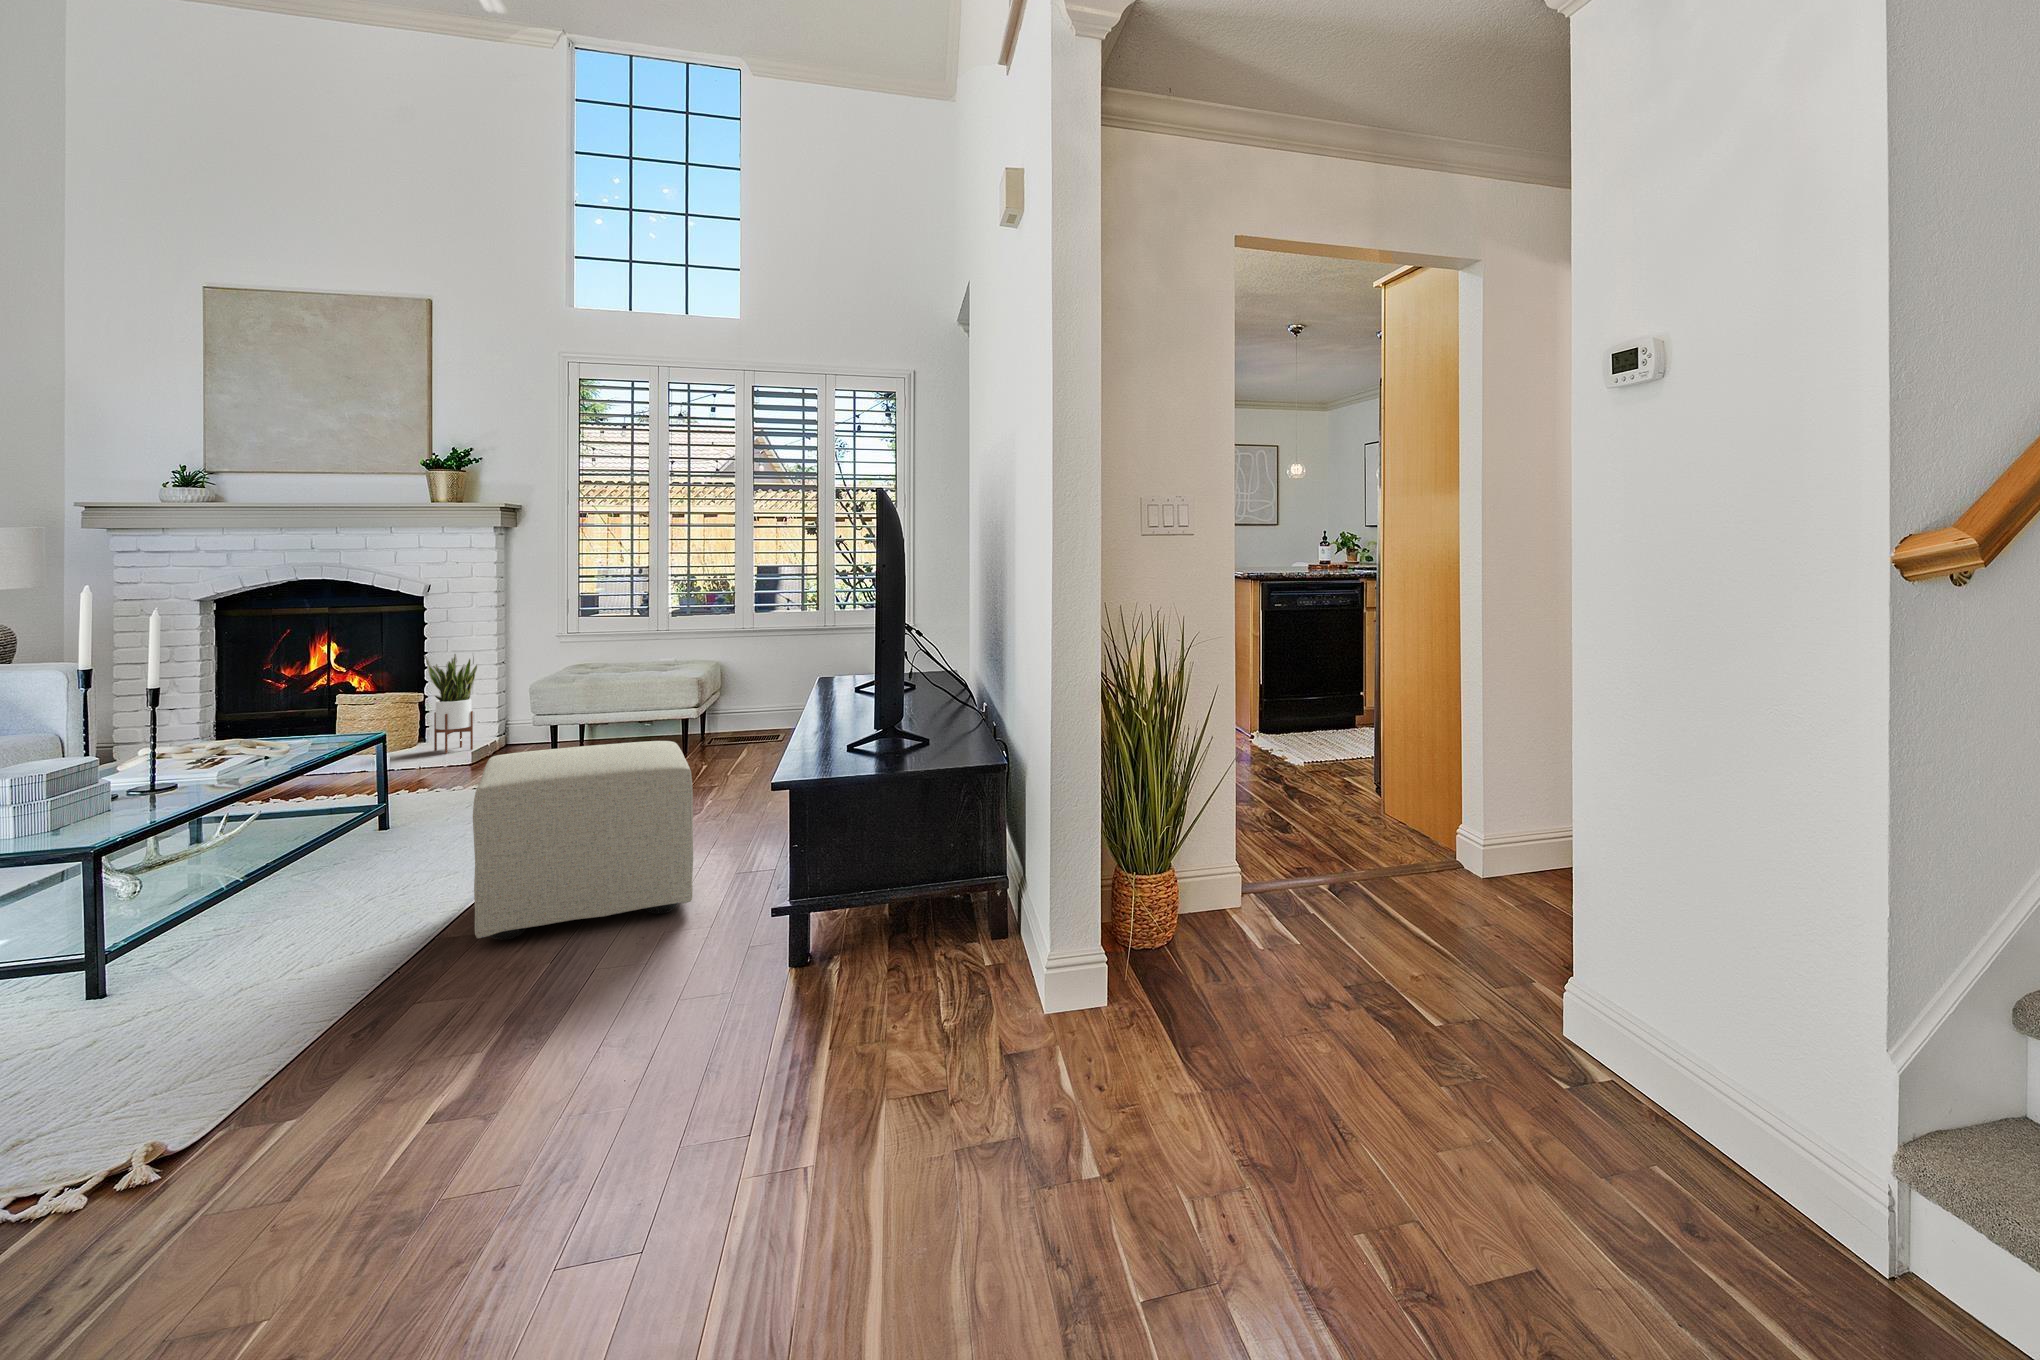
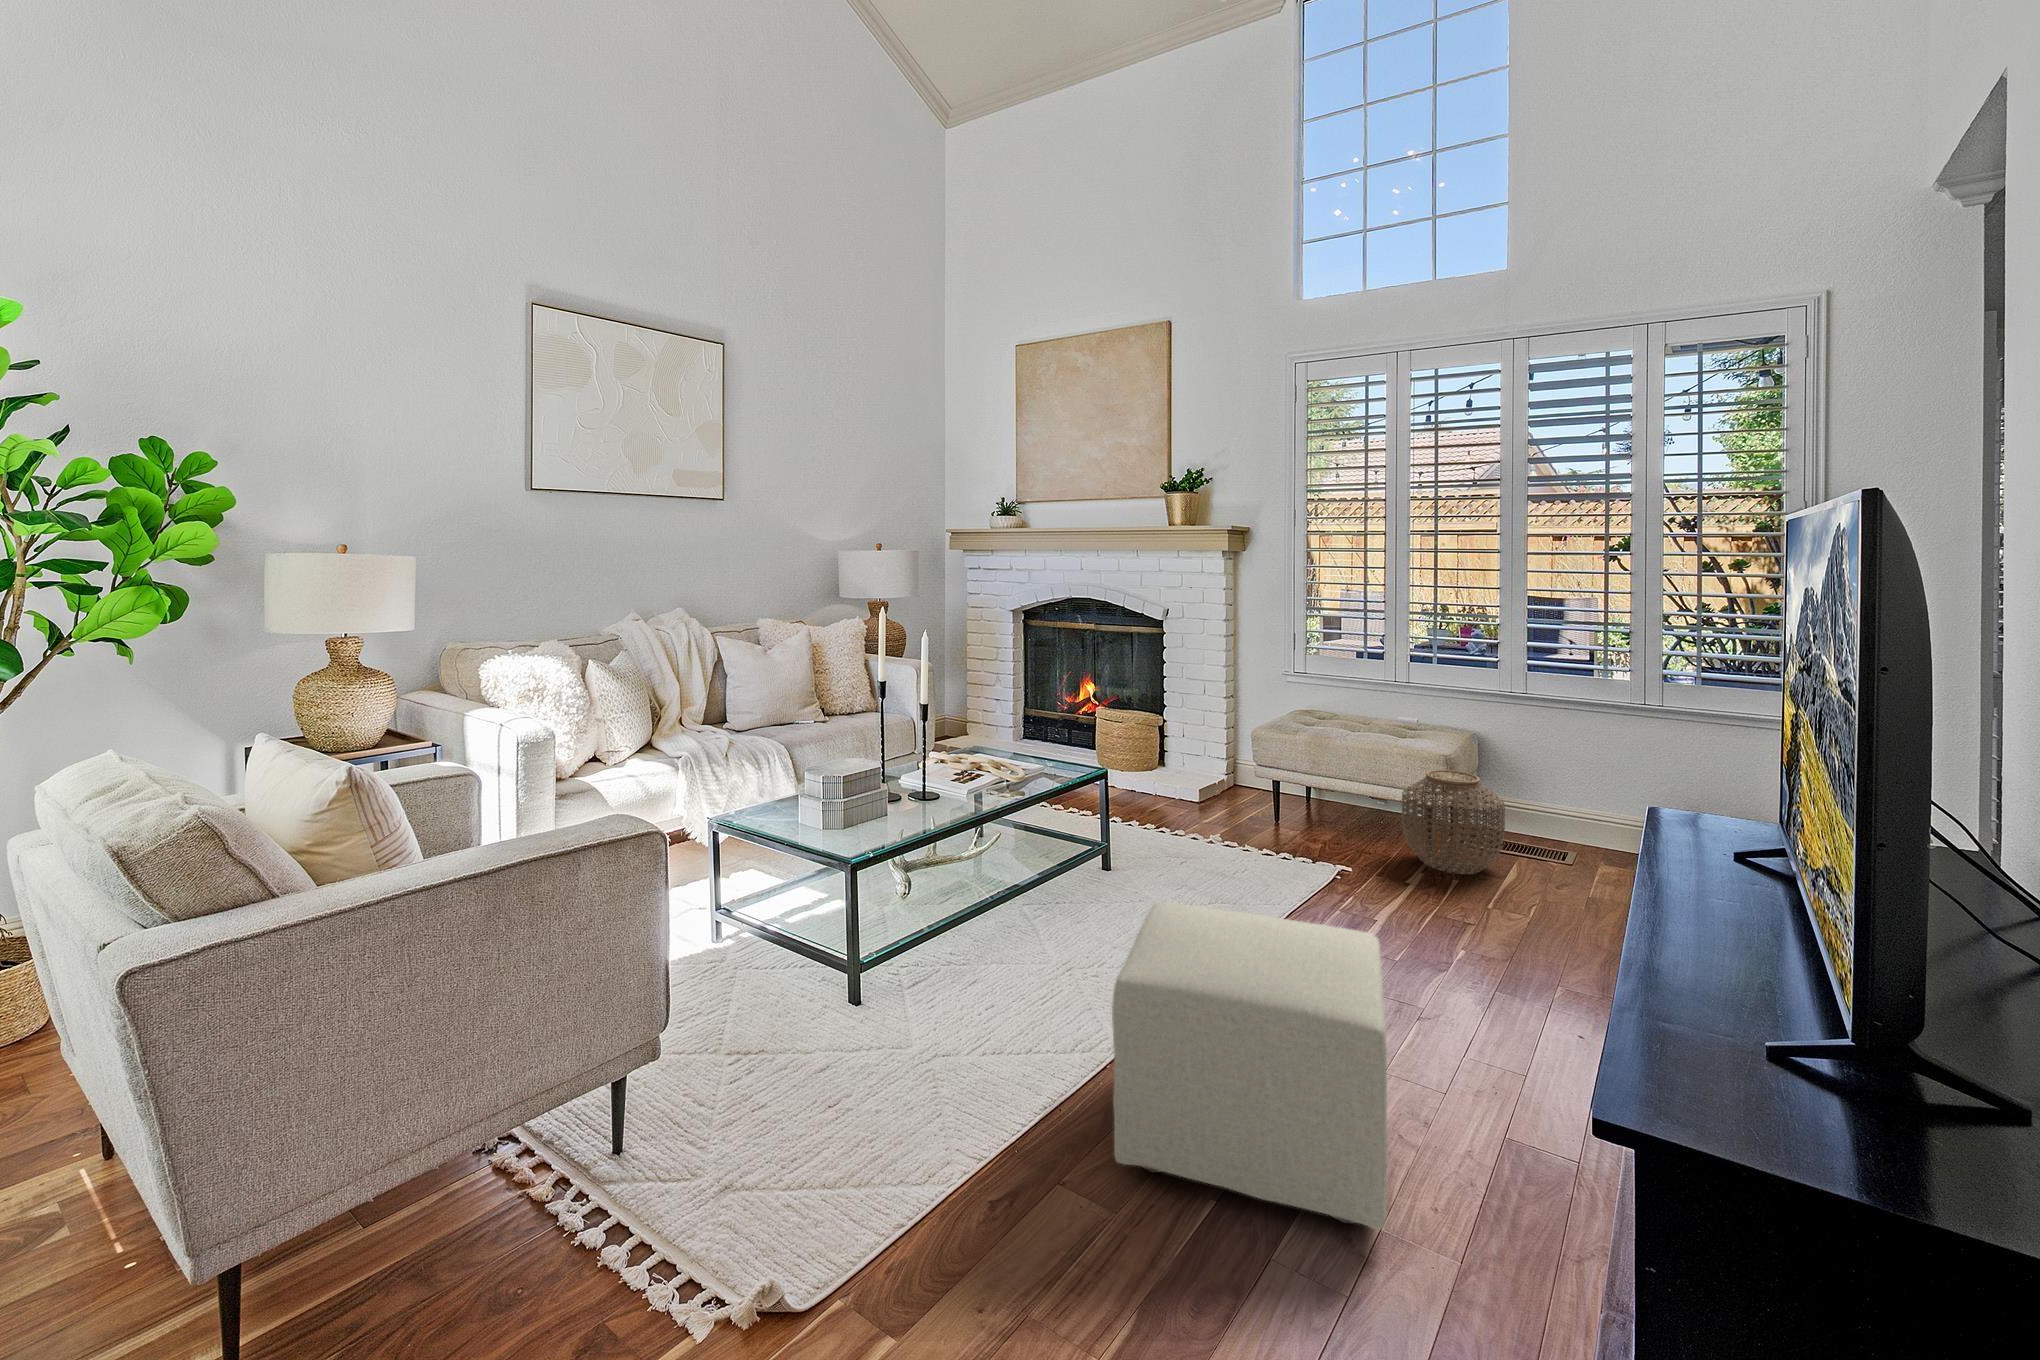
potted plant: present [424,654,477,753] -> none [1161,684,1207,786]
woven basket: none [669,684,744,759] -> present [1402,770,1505,874]

